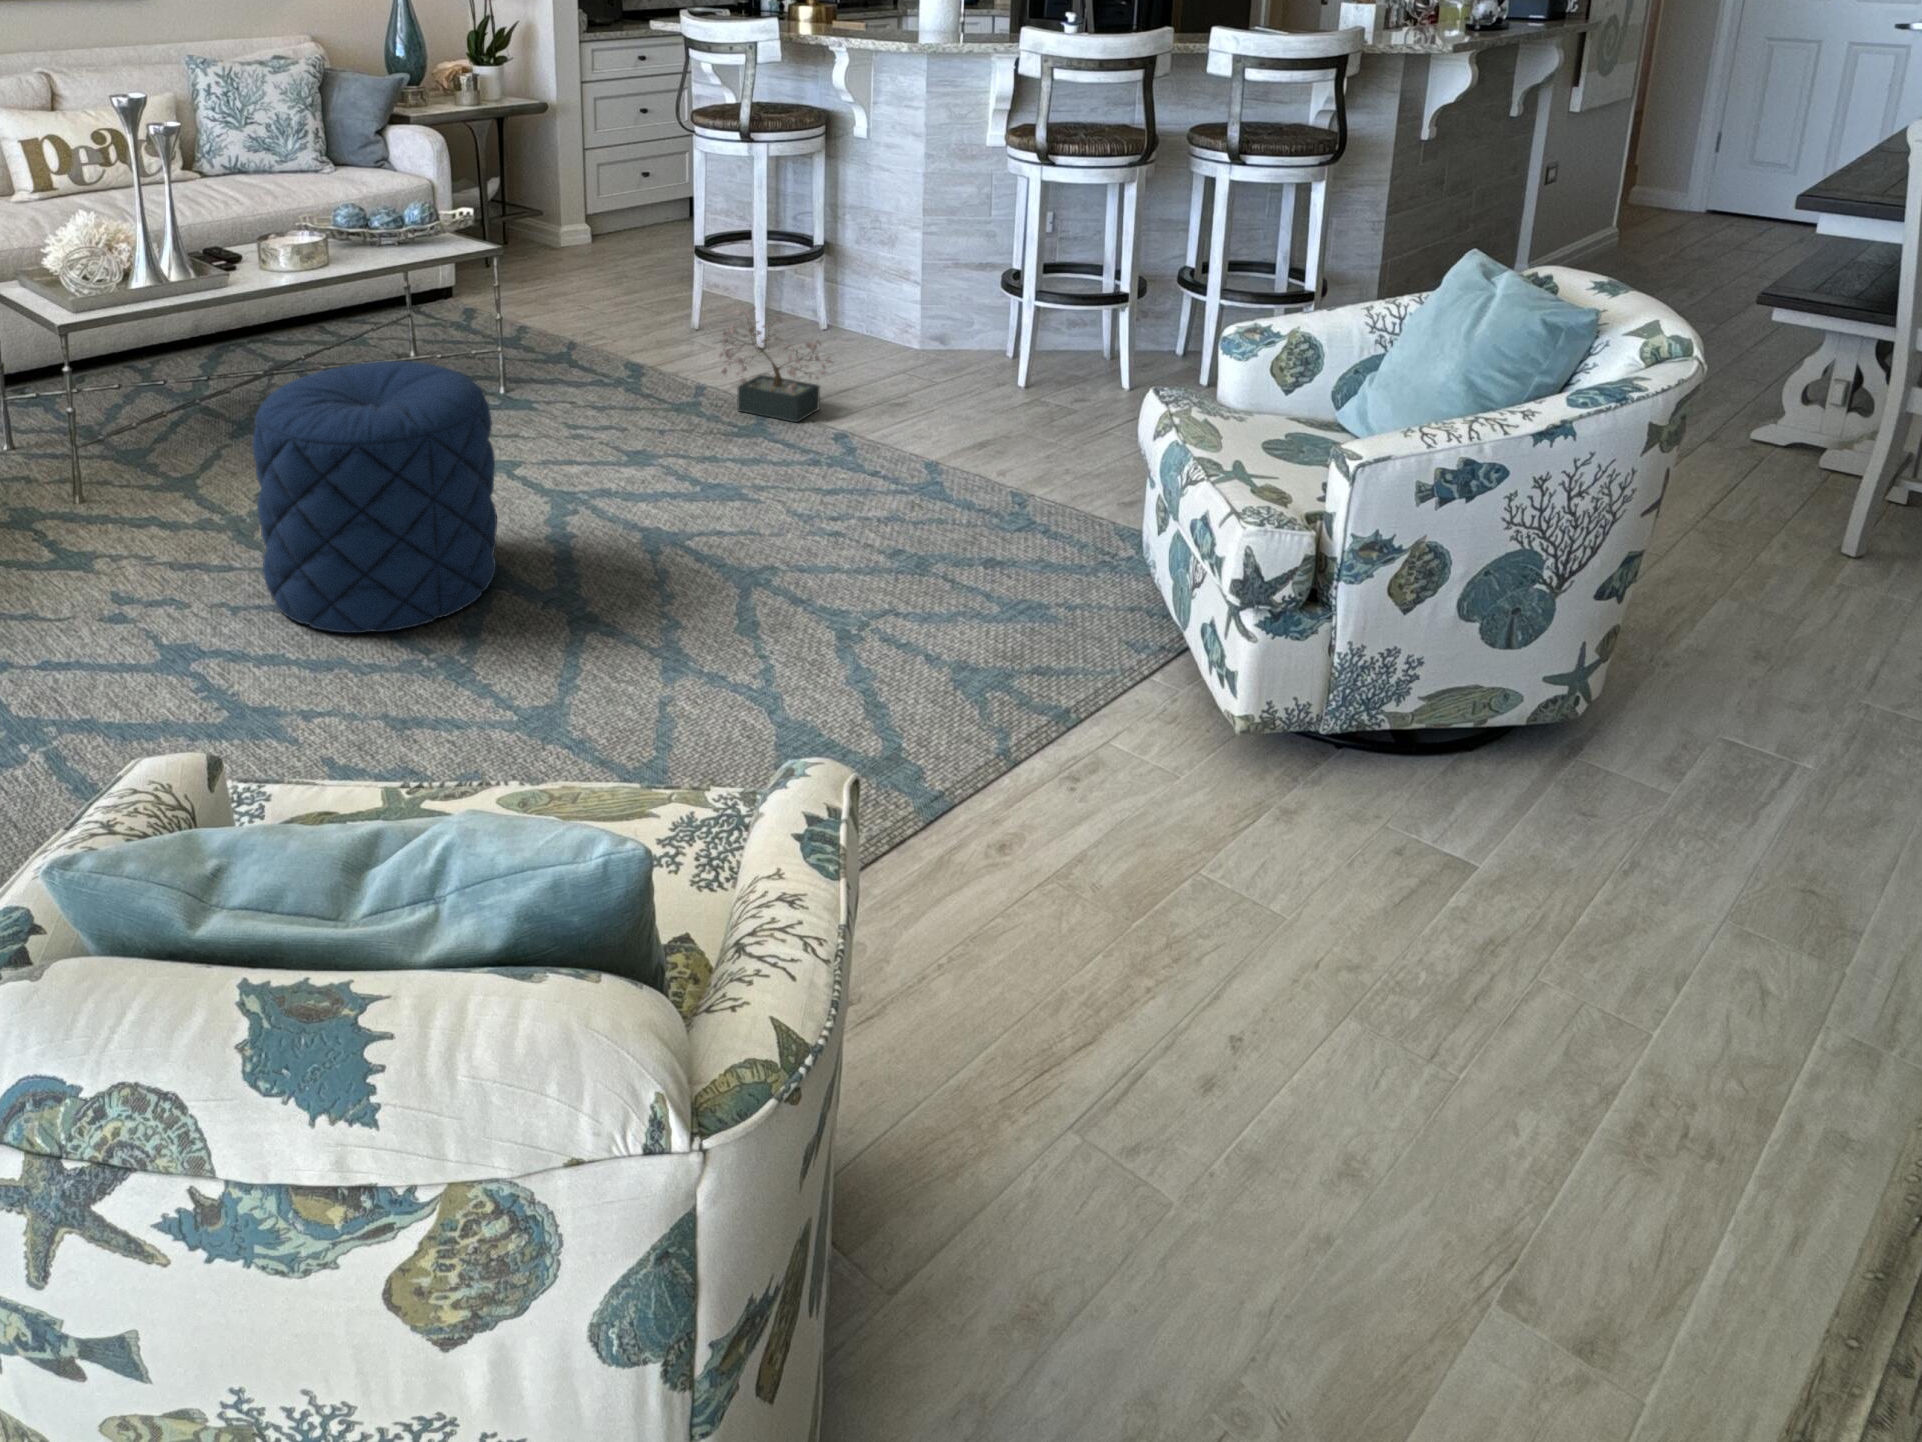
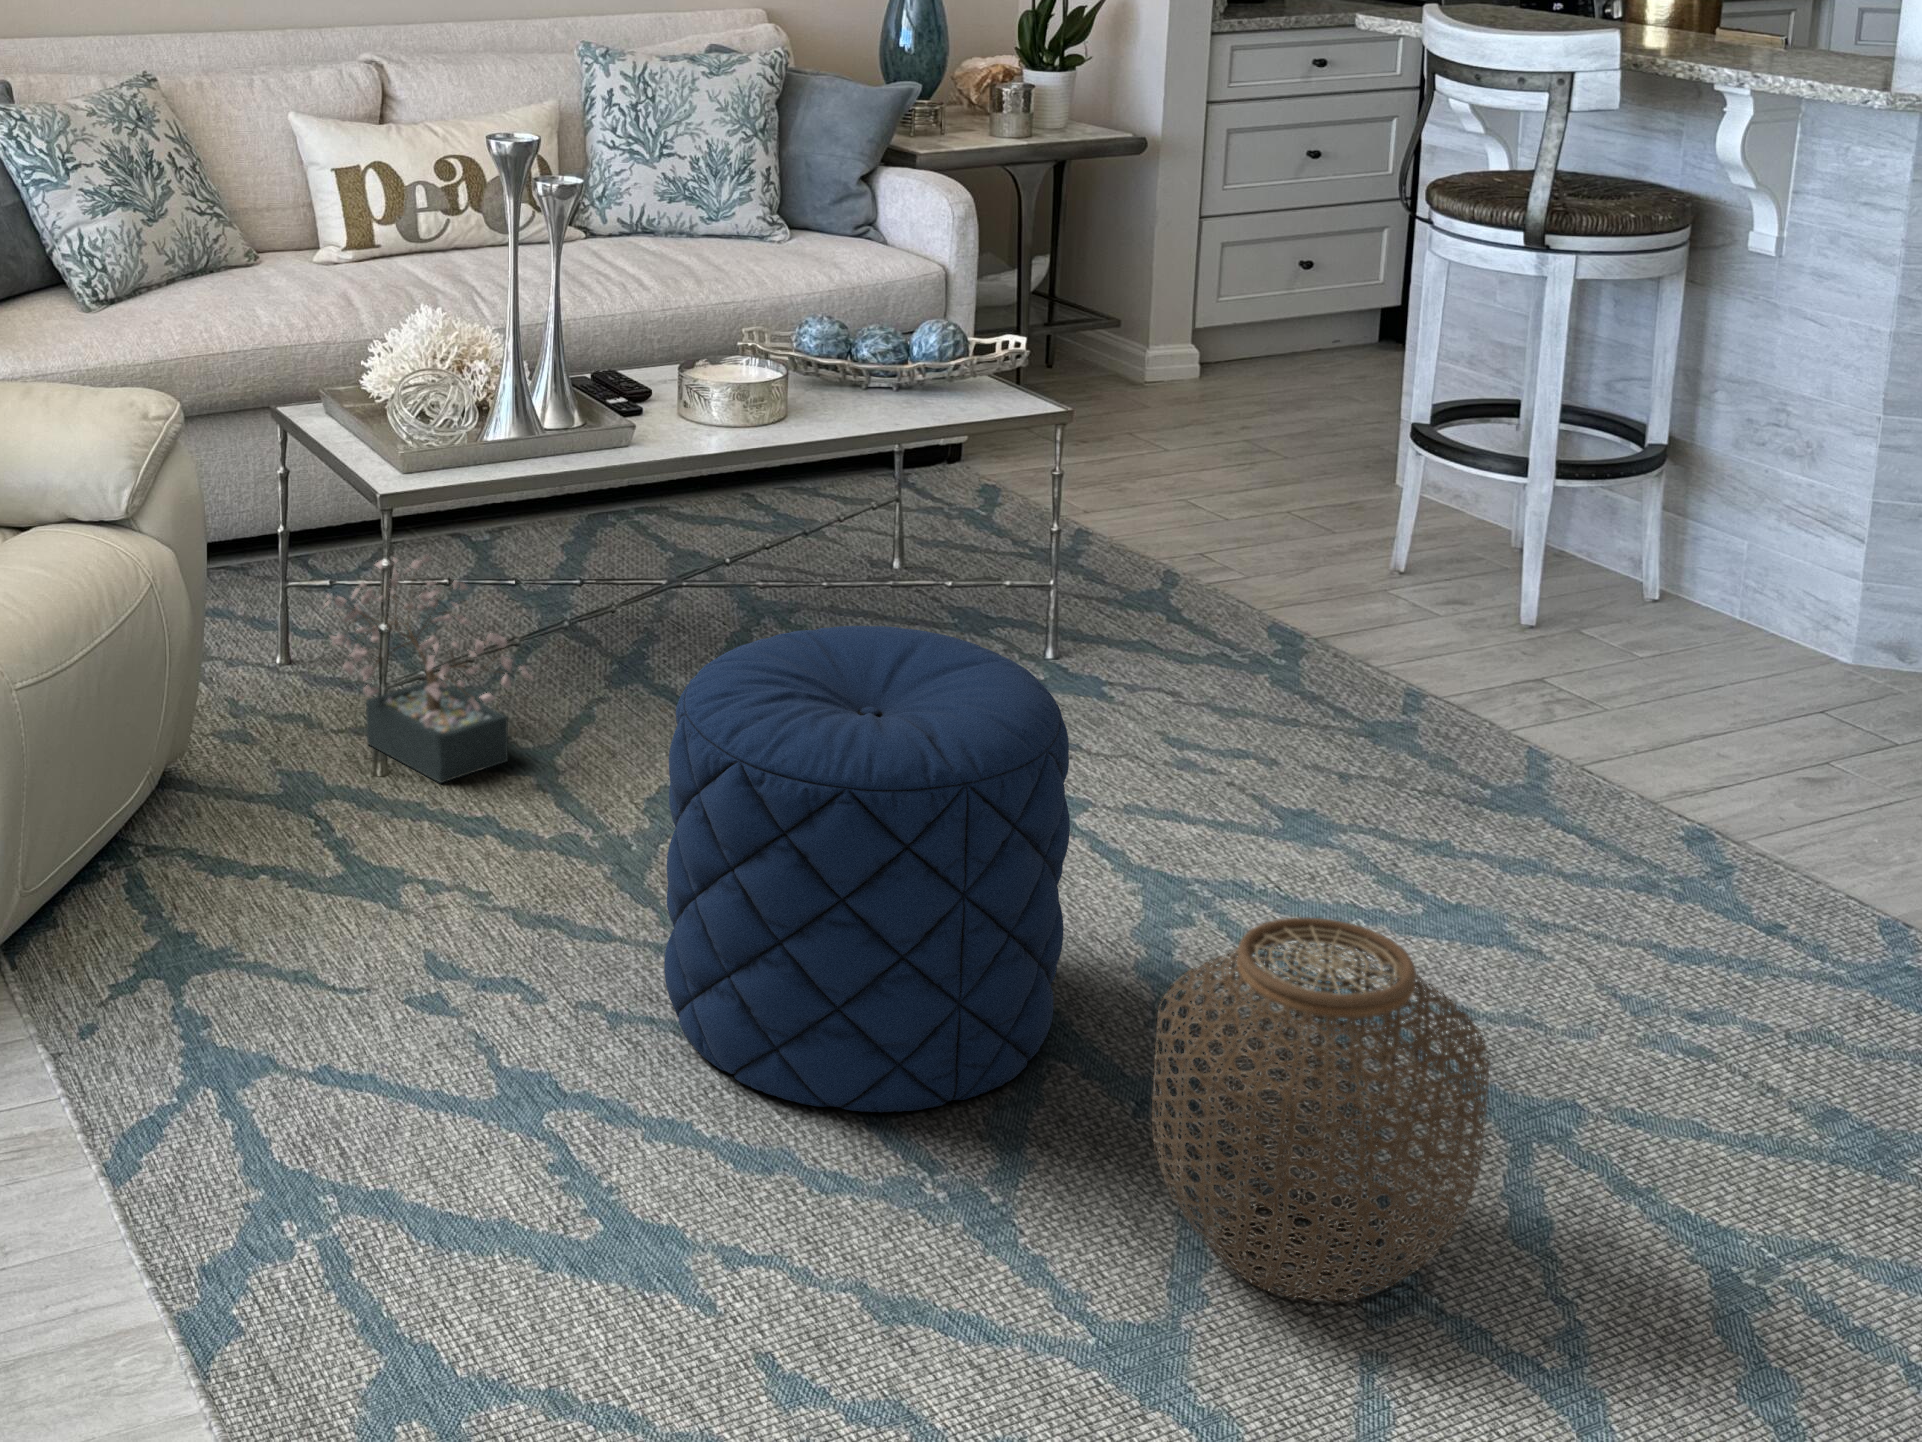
decorative plant: present [715,307,832,422] -> present [325,555,532,783]
woven basket: none [541,478,716,680] -> present [1152,918,1490,1301]

